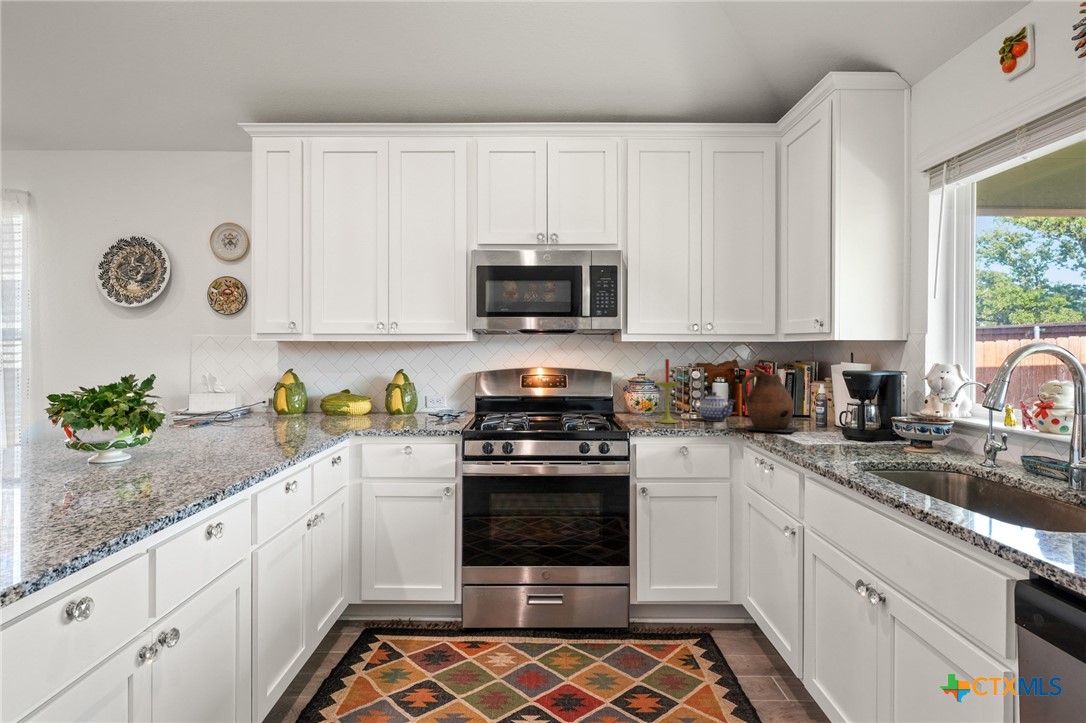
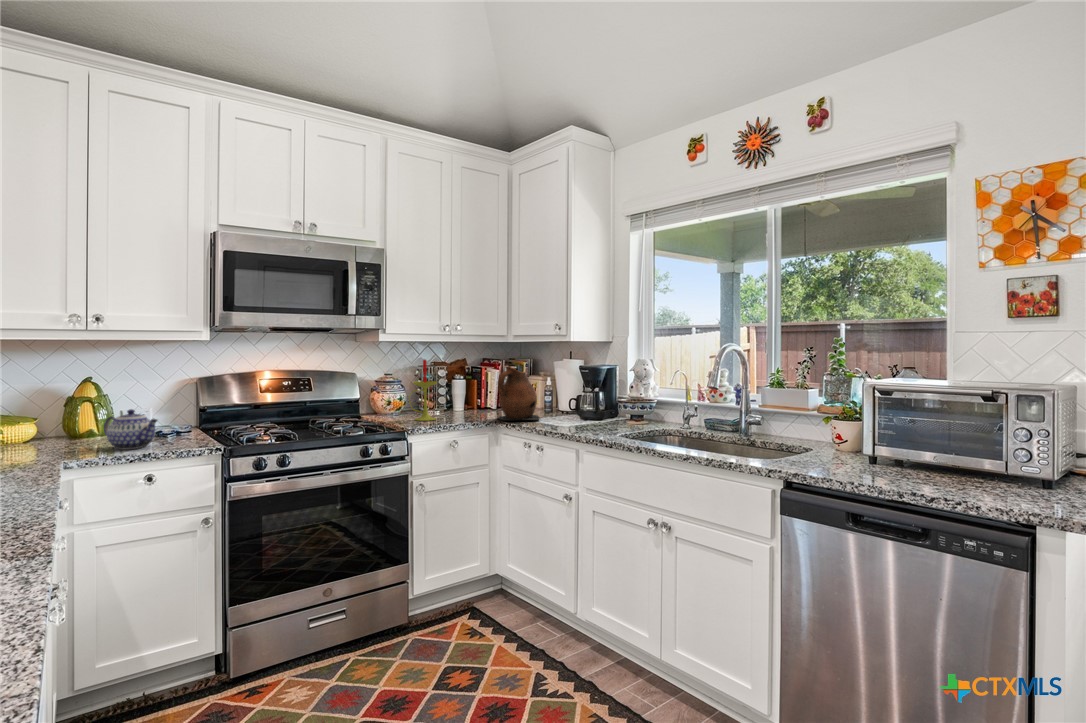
teapot: present [694,392,735,421] -> present [104,409,157,449]

